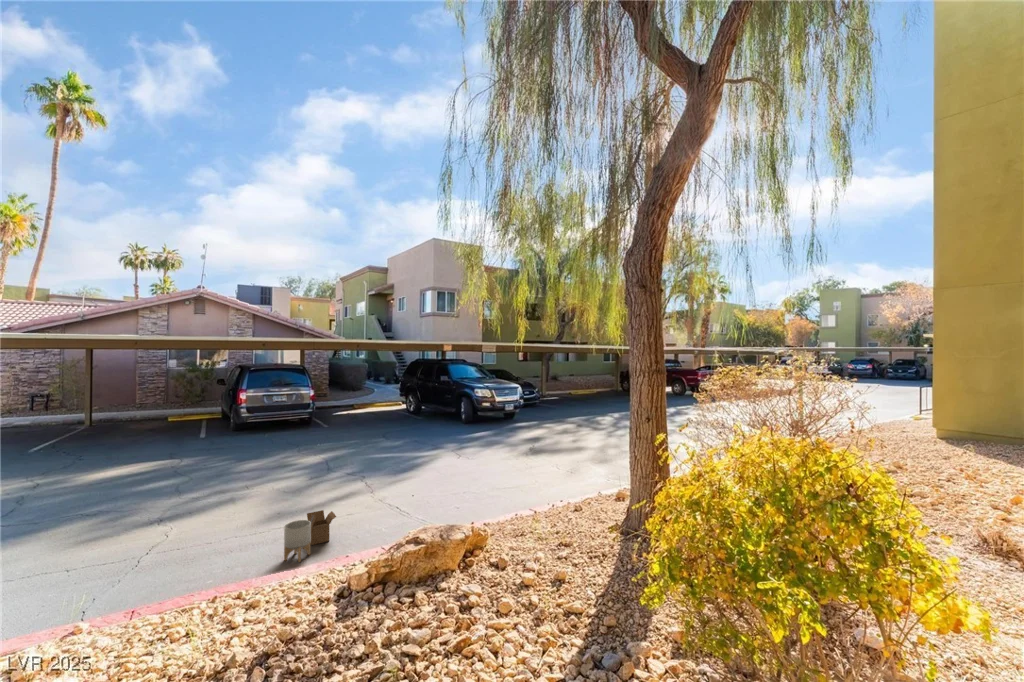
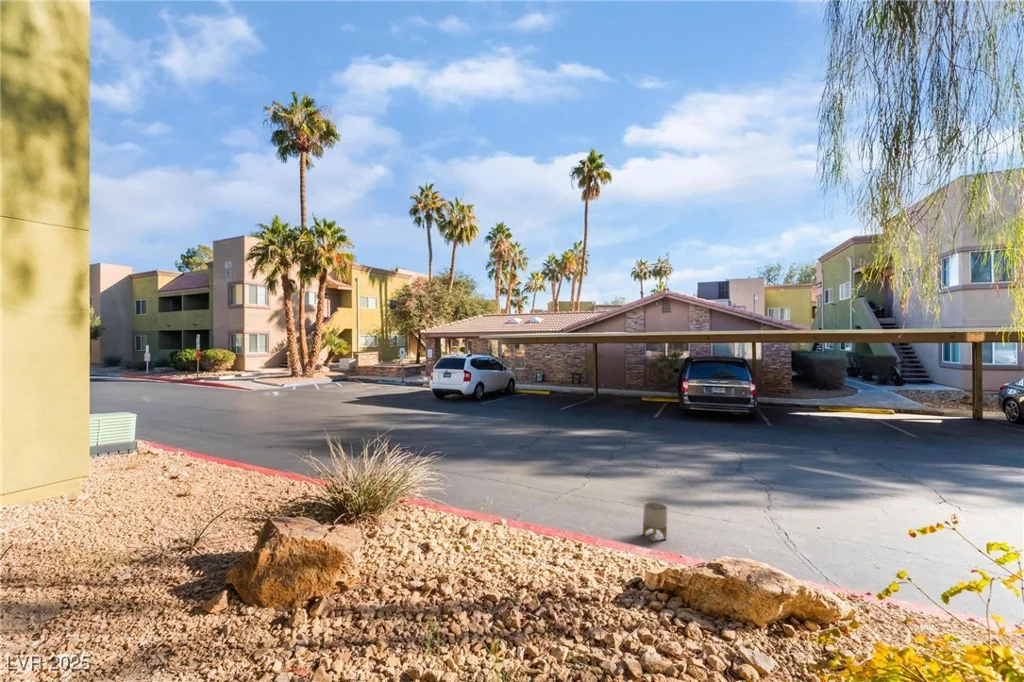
cardboard box: present [307,510,336,545] -> none [673,500,699,535]

